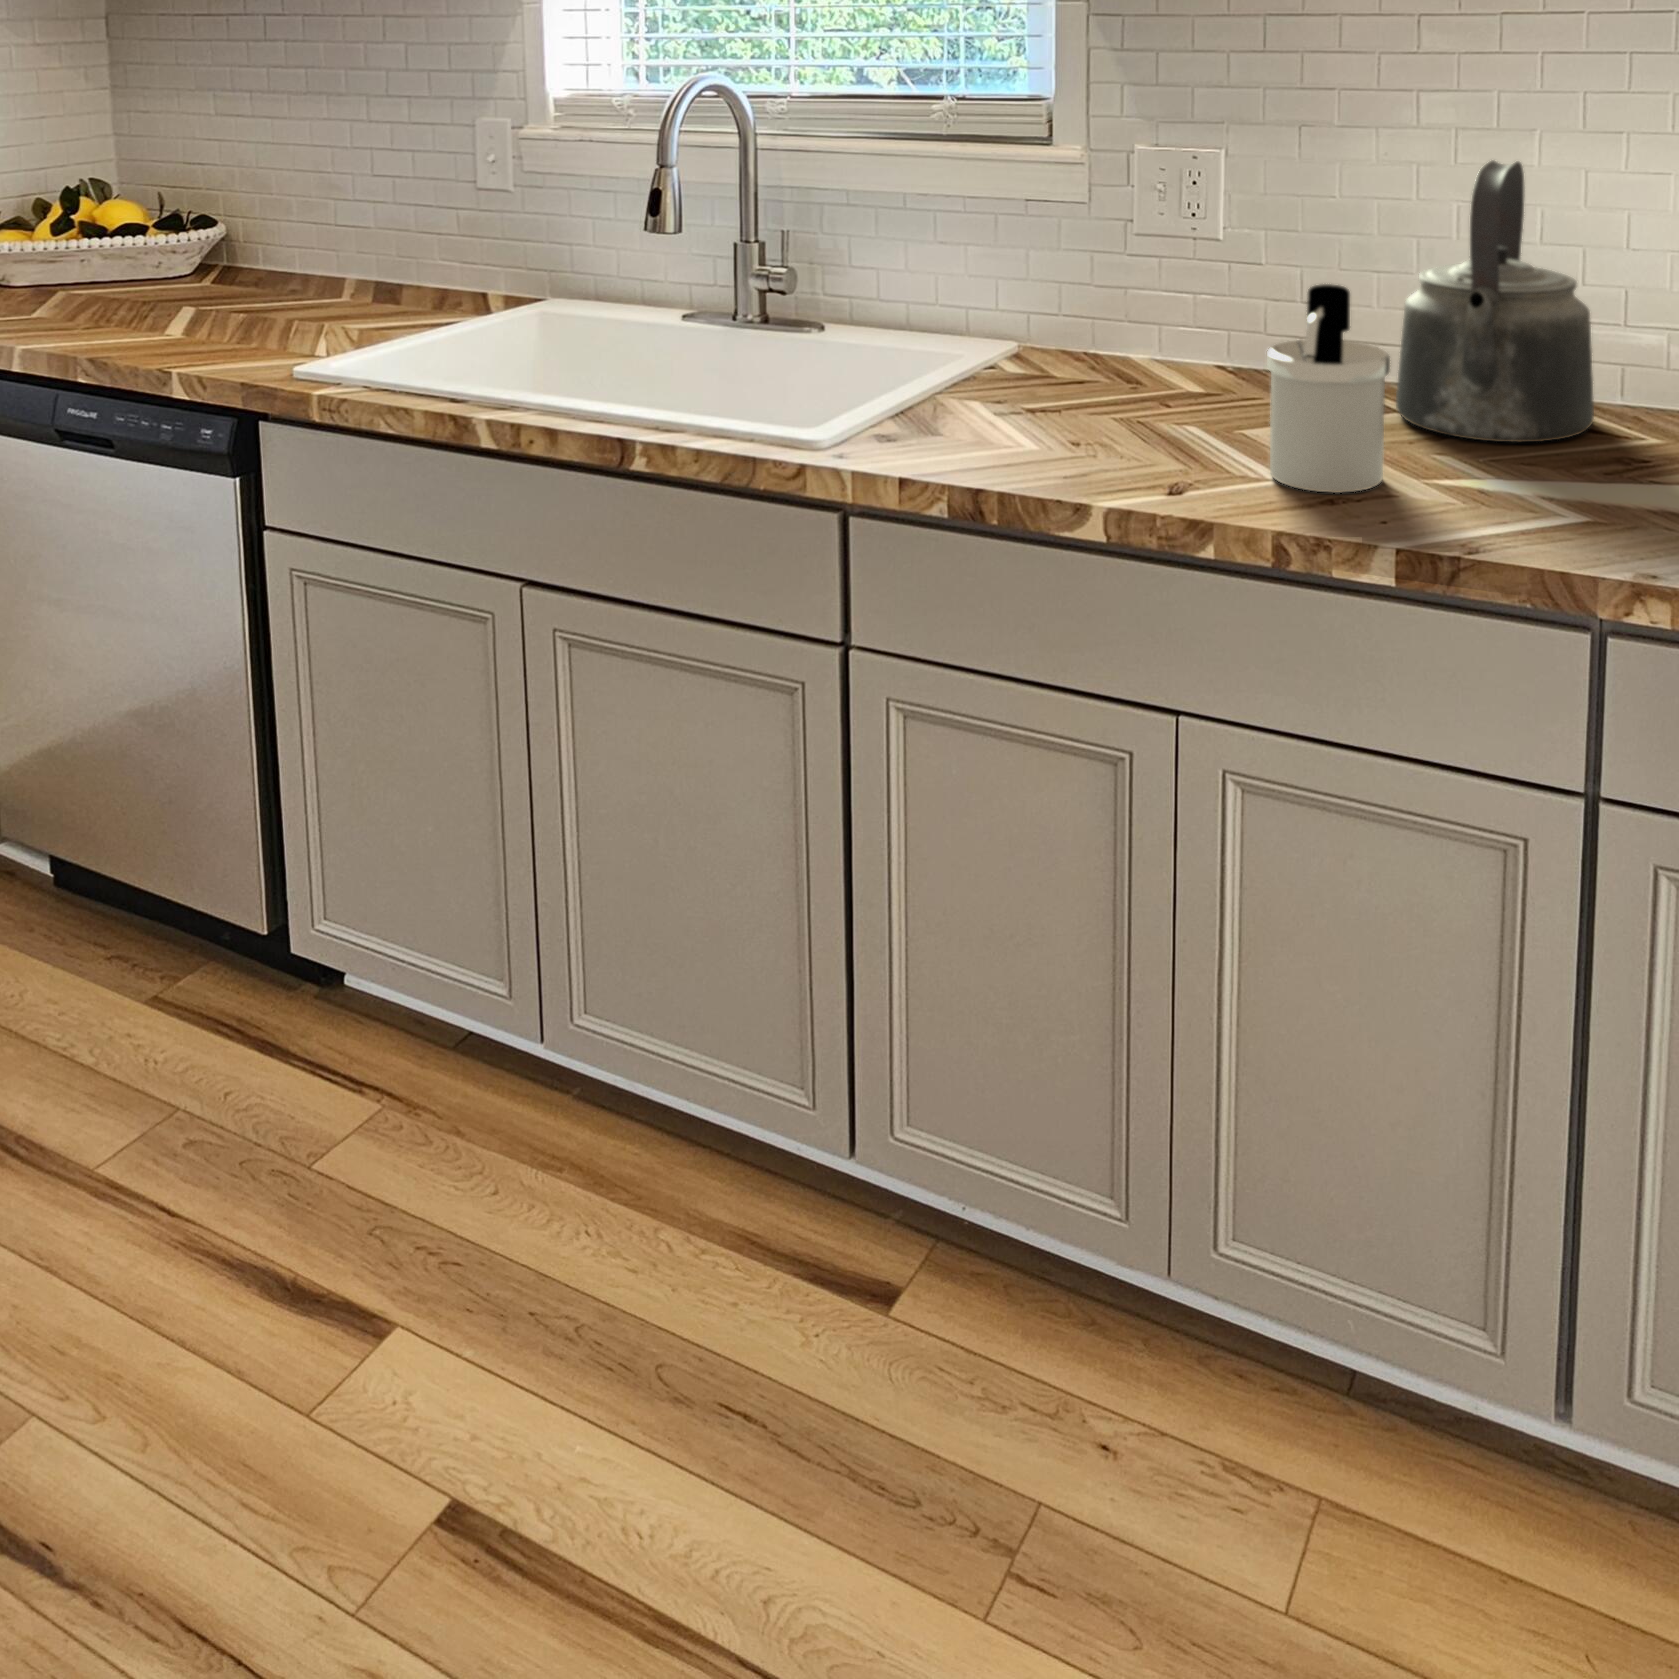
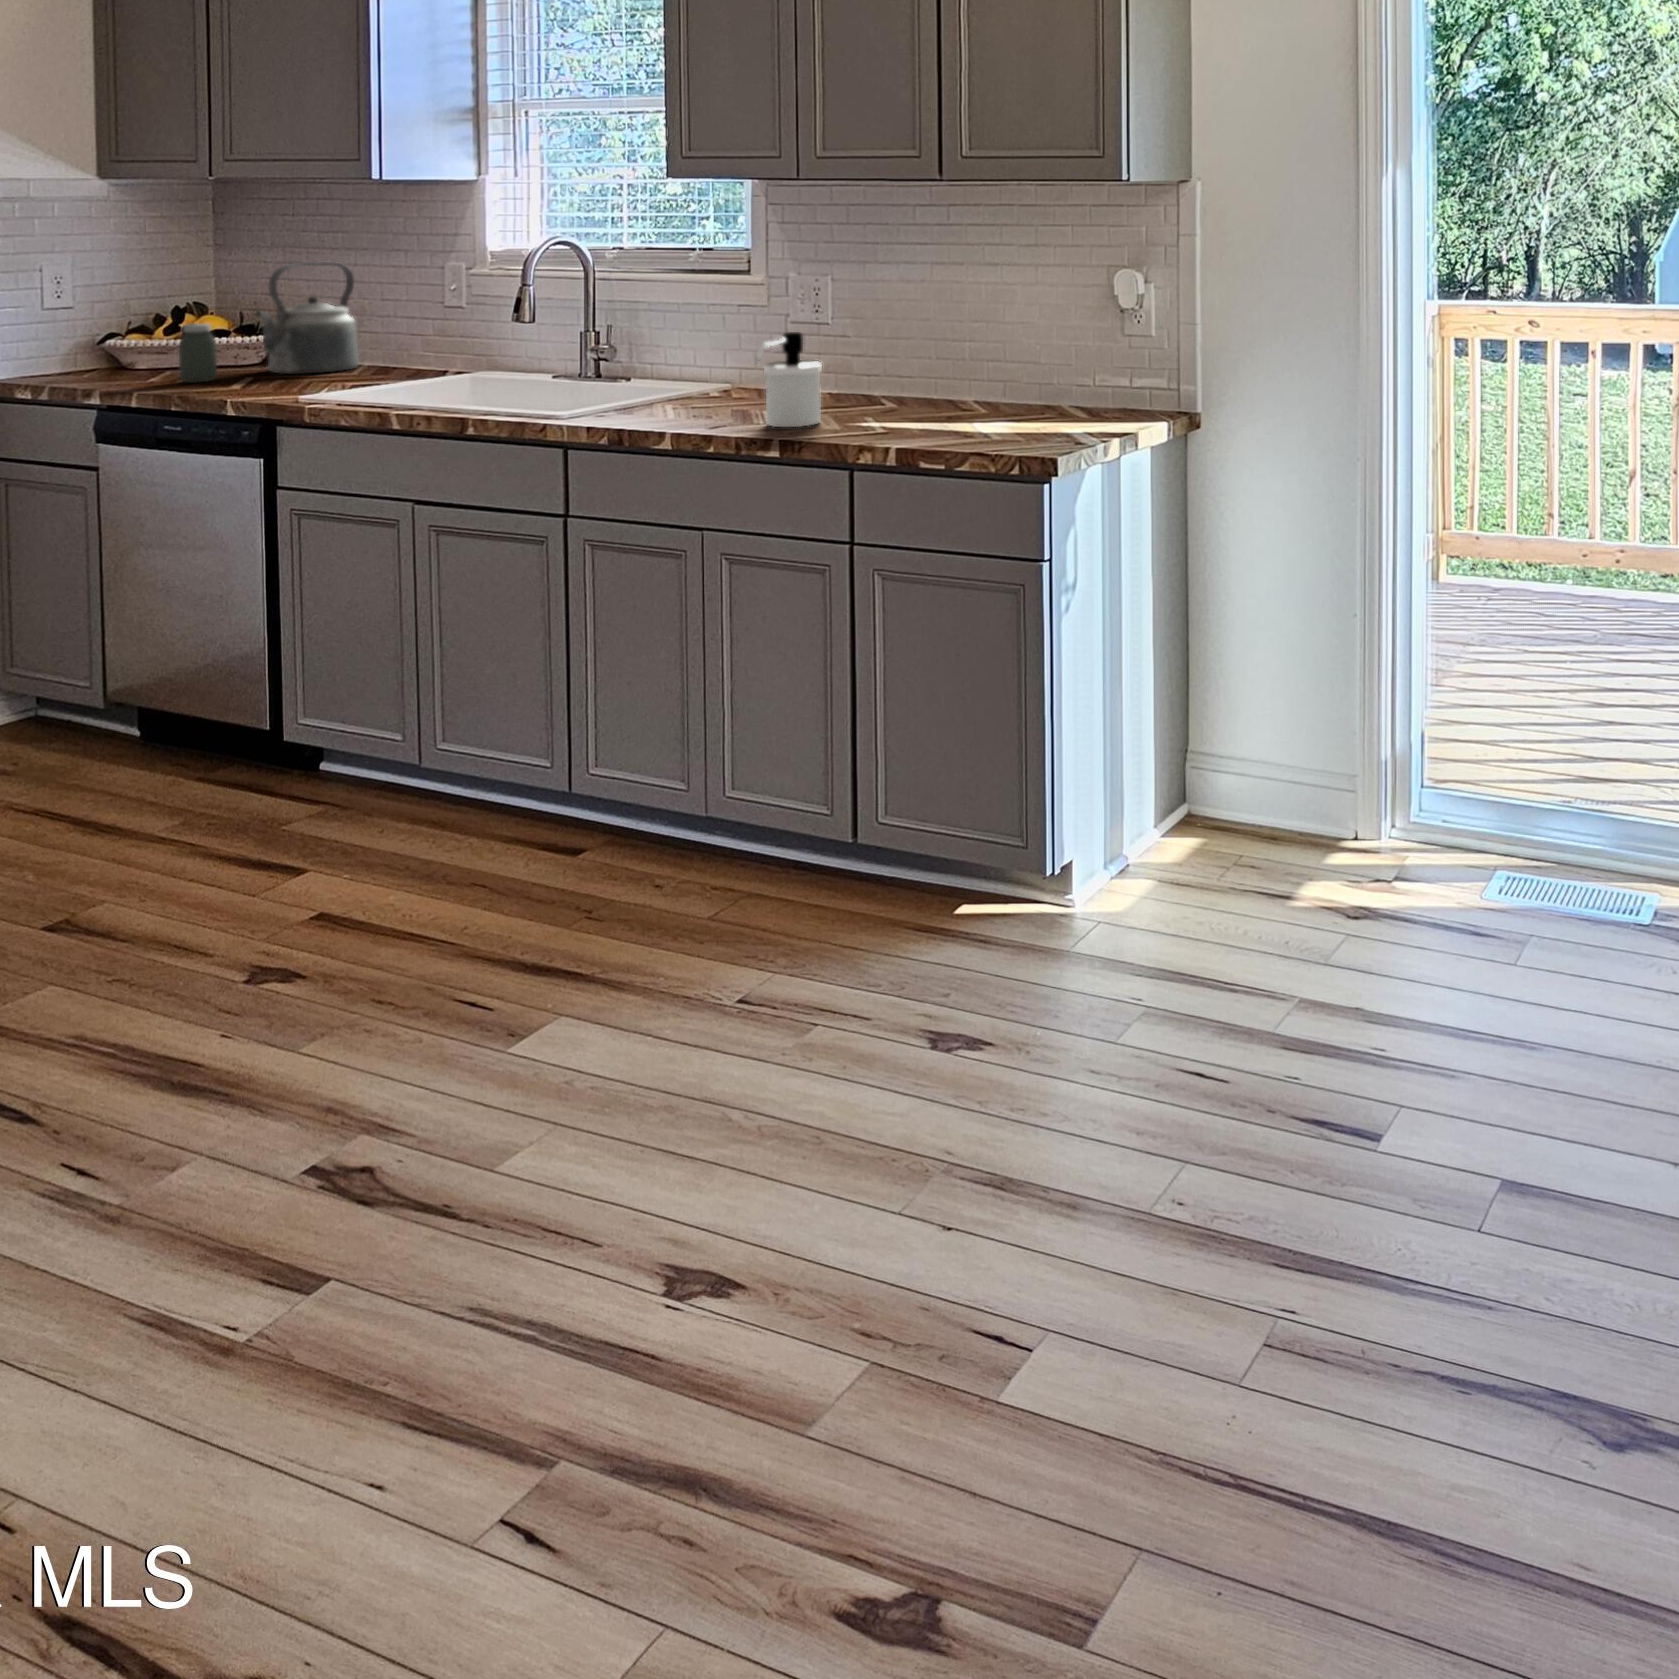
kettle: present [1396,160,1594,442] -> present [256,262,359,374]
jar: none [78,220,138,318] -> present [179,324,217,383]

